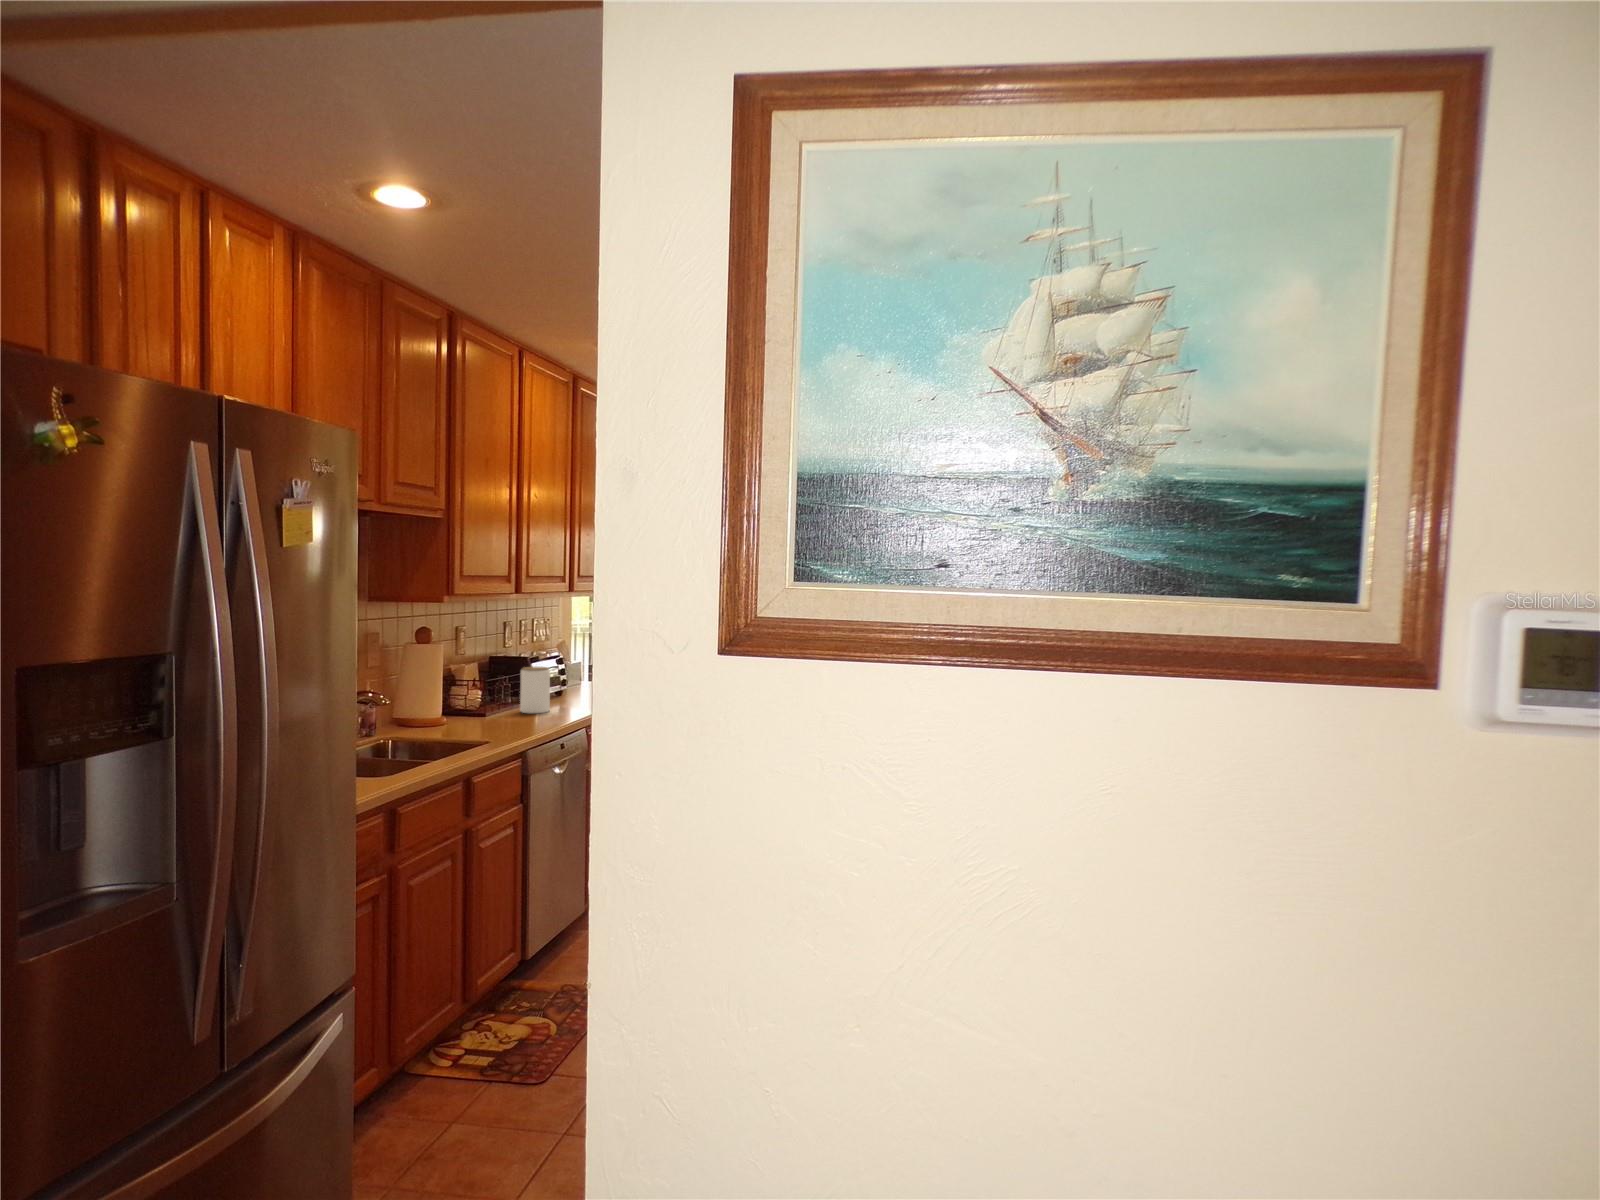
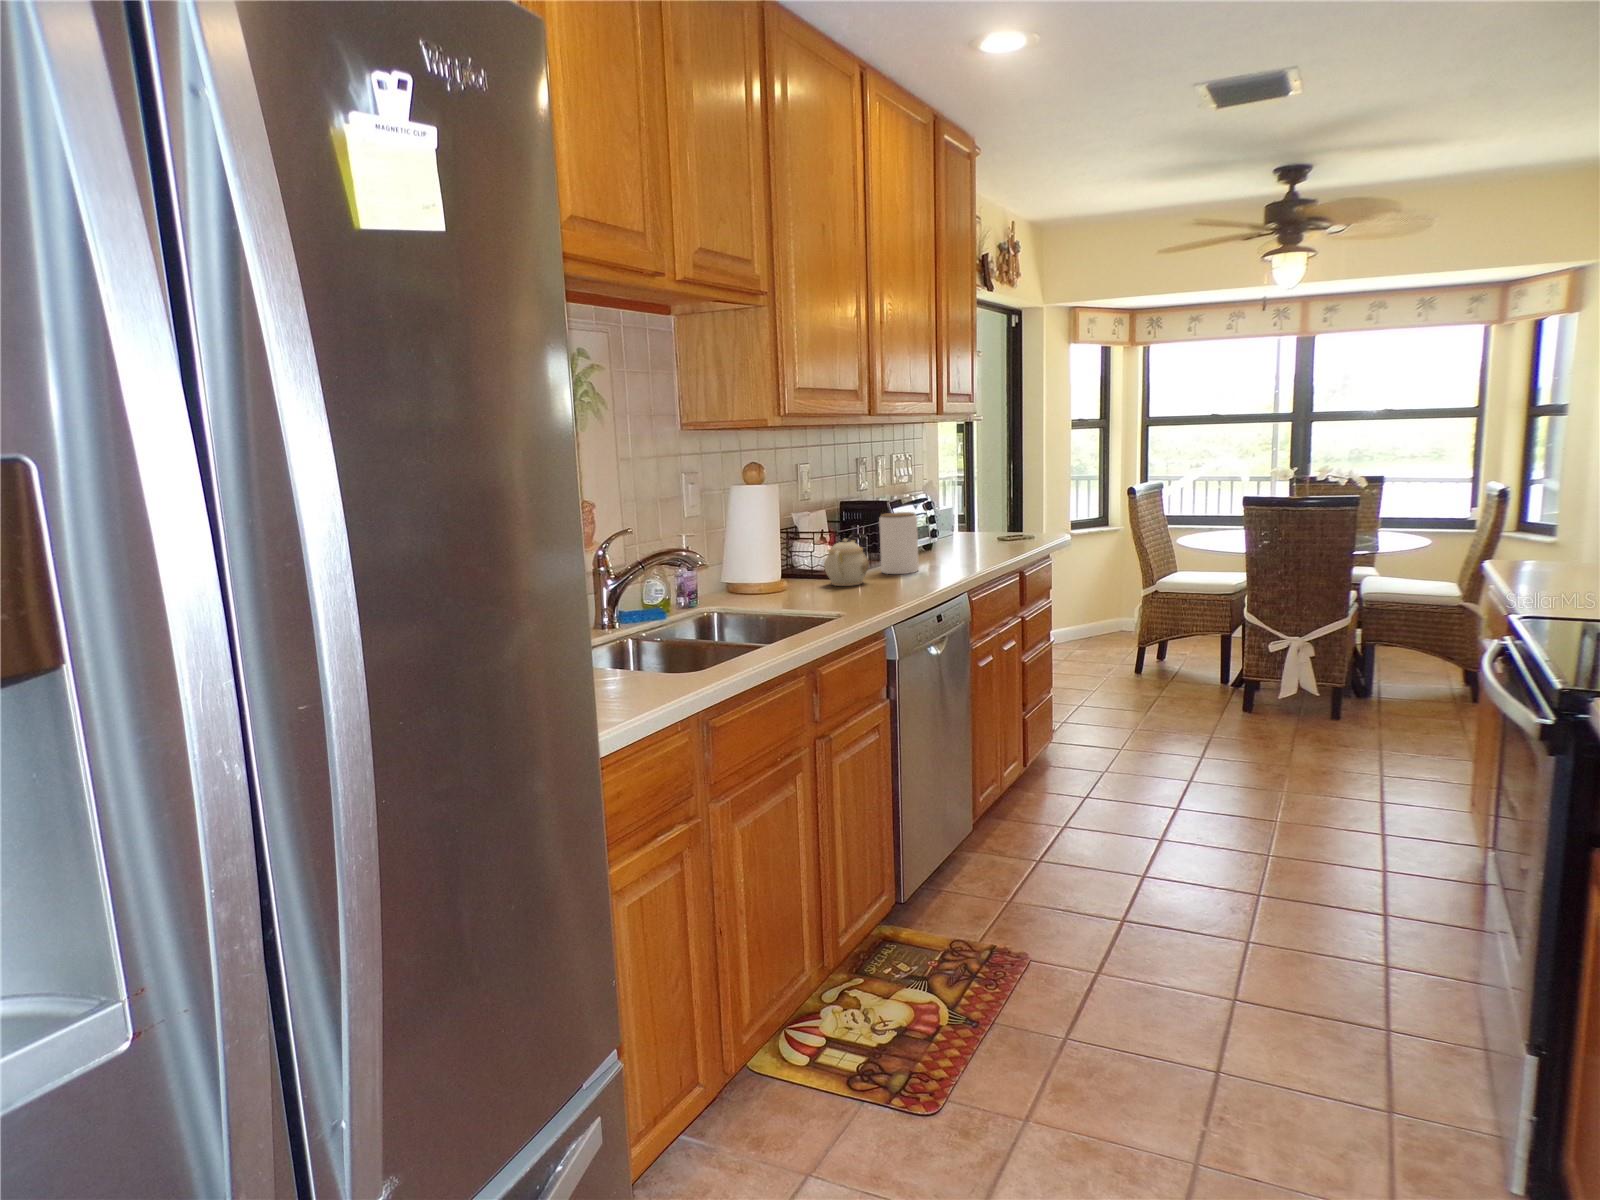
teapot: none [475,686,511,722] -> present [824,539,869,586]

